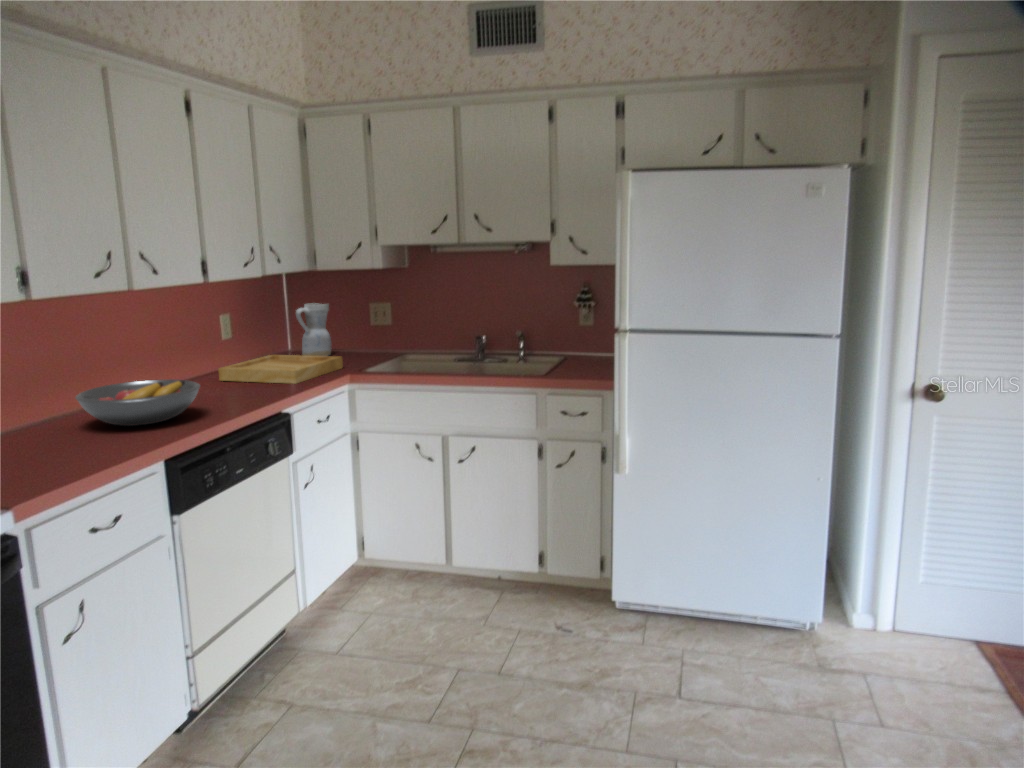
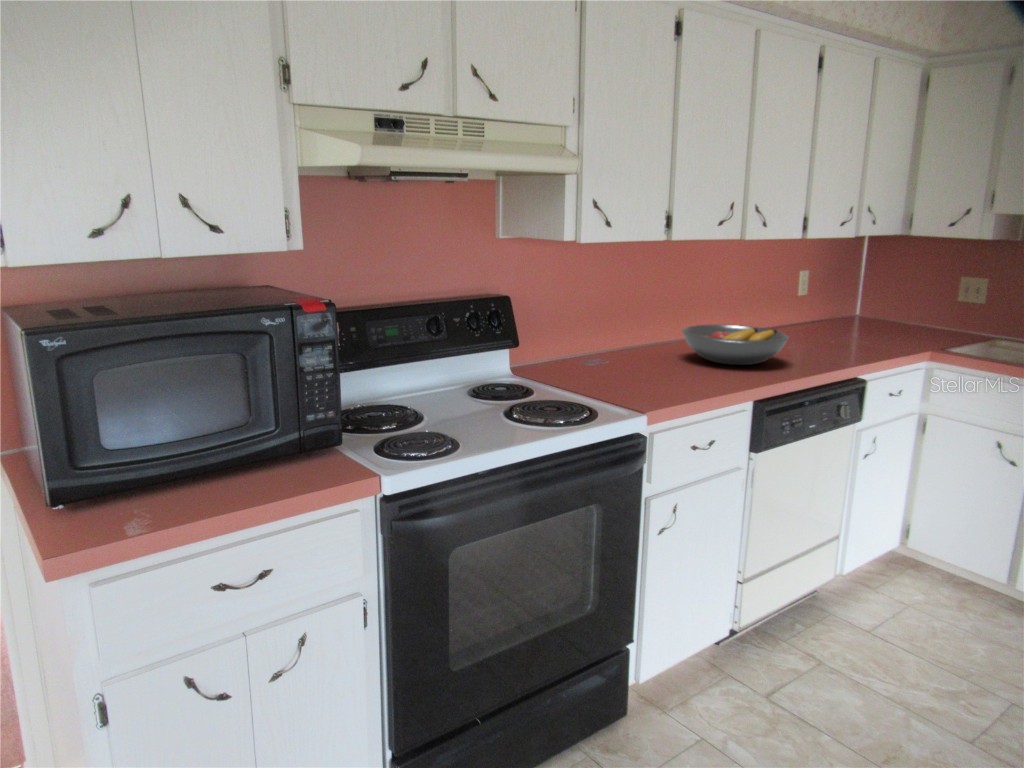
ceramic pitcher: present [296,303,331,356] -> none [872,270,914,327]
tray: present [218,355,343,384] -> none [791,318,925,351]

